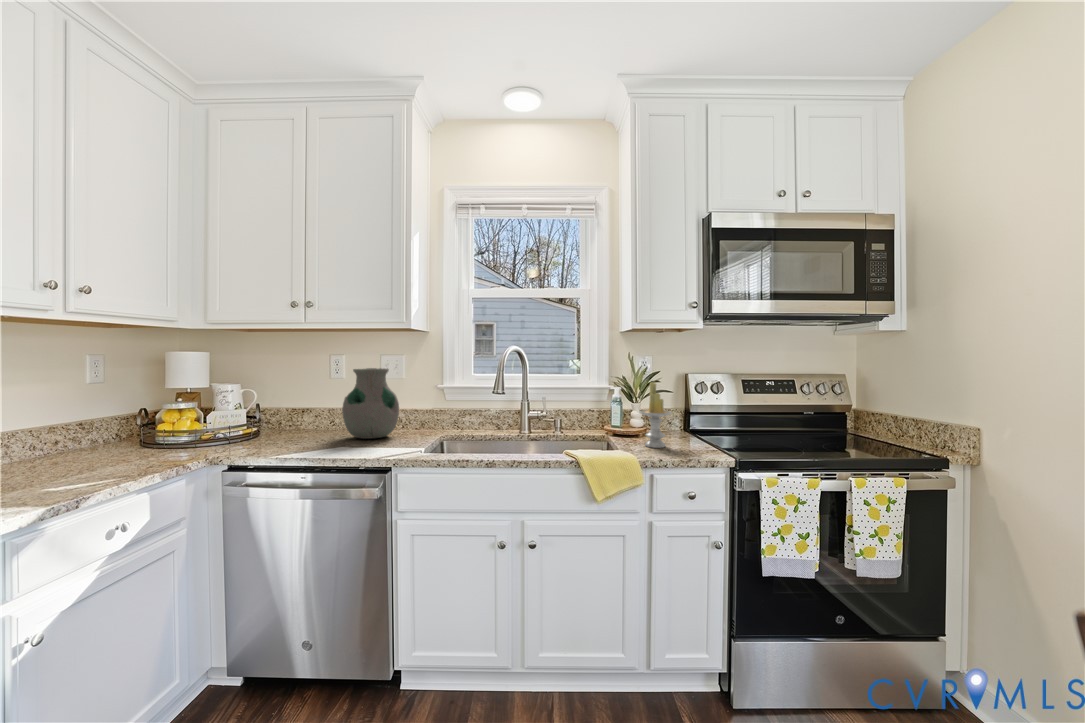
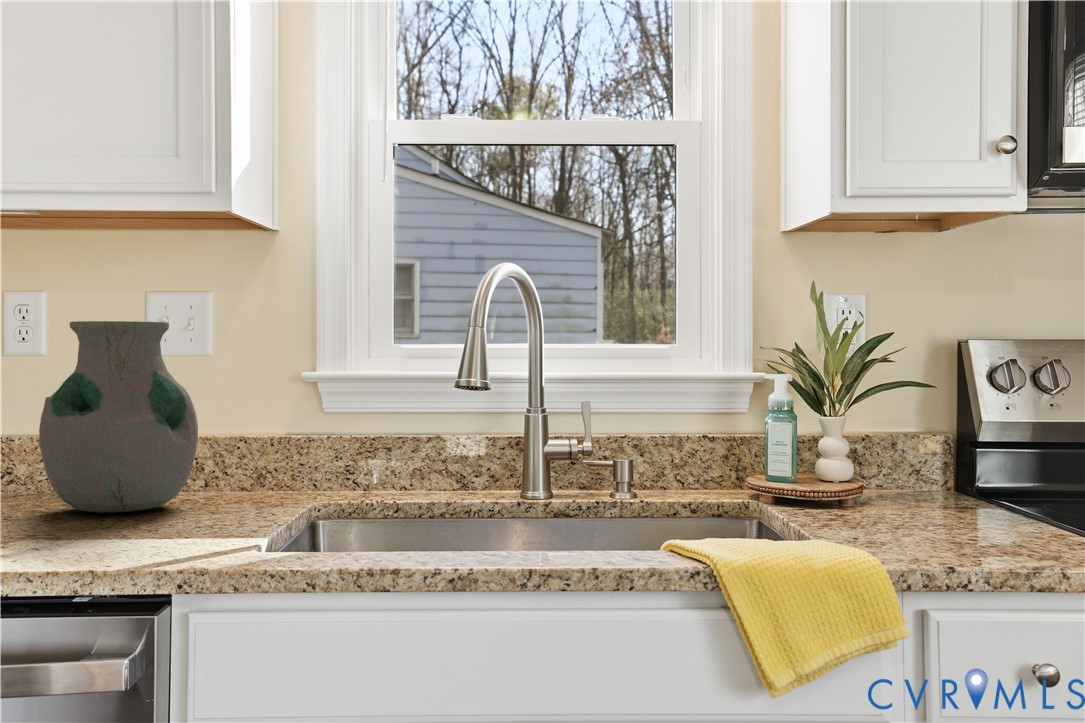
candle: present [639,382,672,448] -> none [864,352,960,533]

